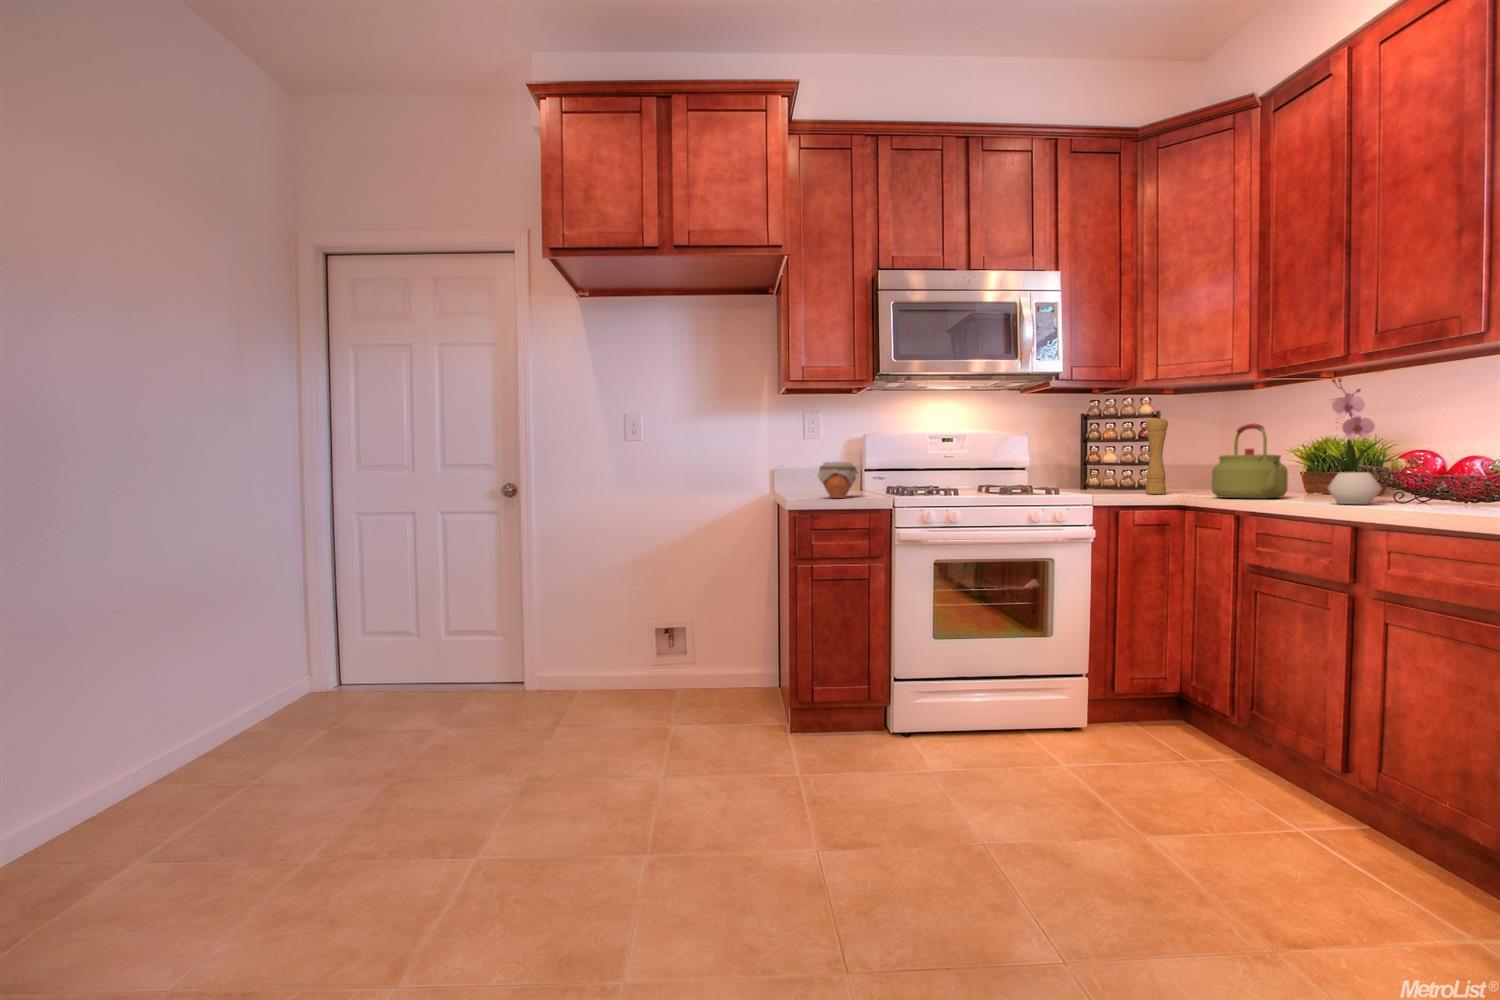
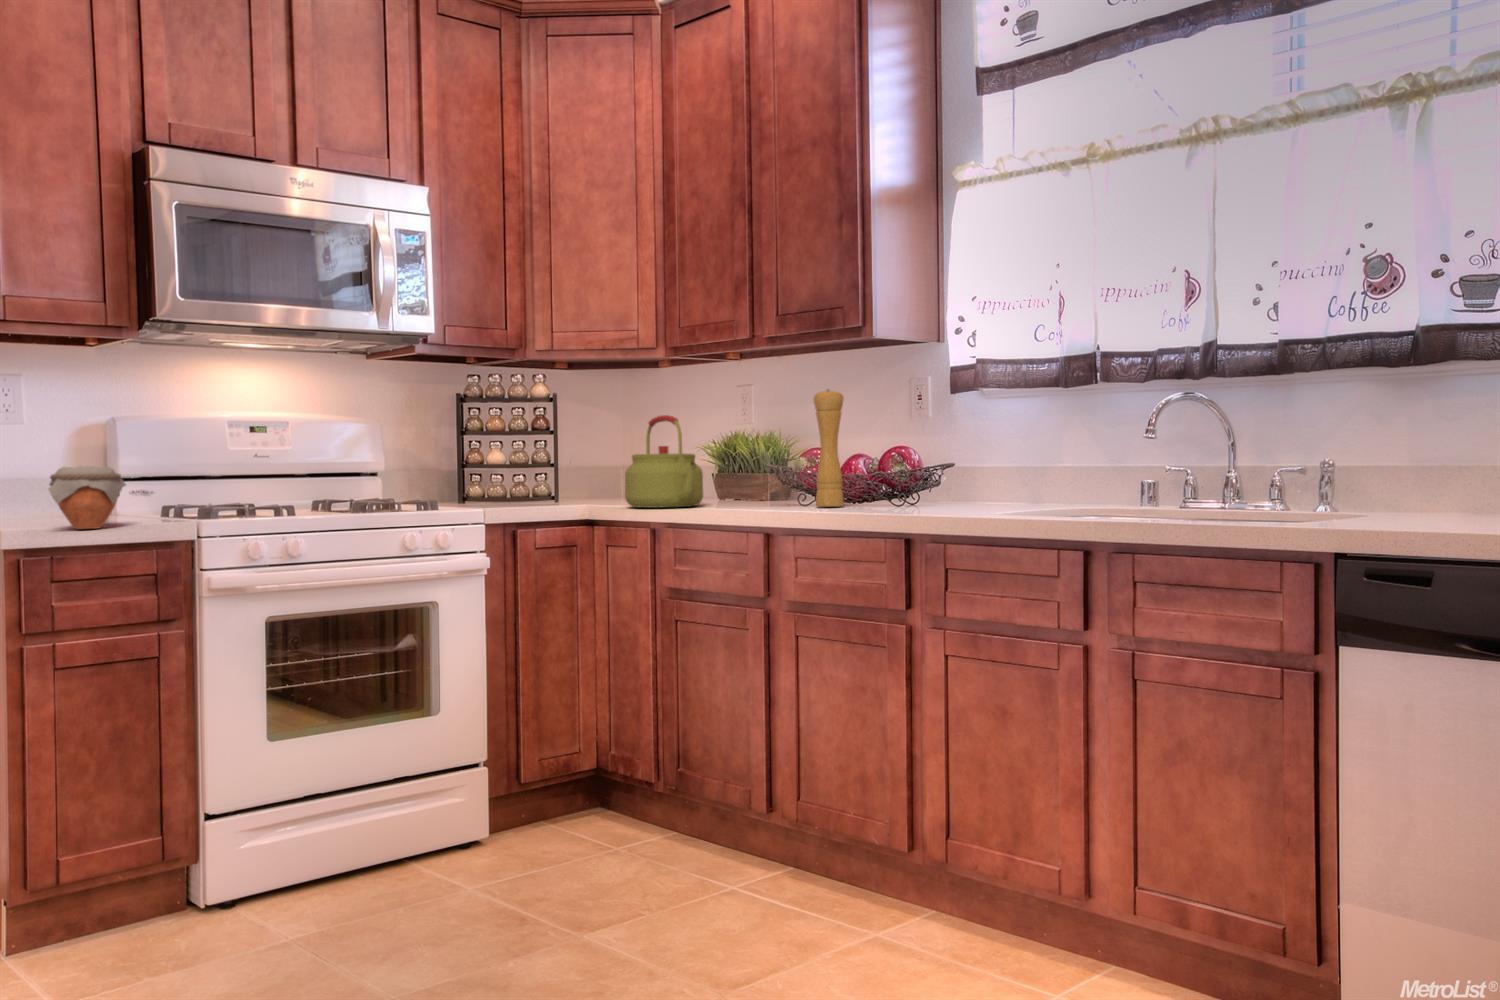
flower arrangement: present [1328,378,1382,504] -> none [745,367,795,511]
pepper mill: present [1145,417,1168,494] -> present [814,390,844,507]

